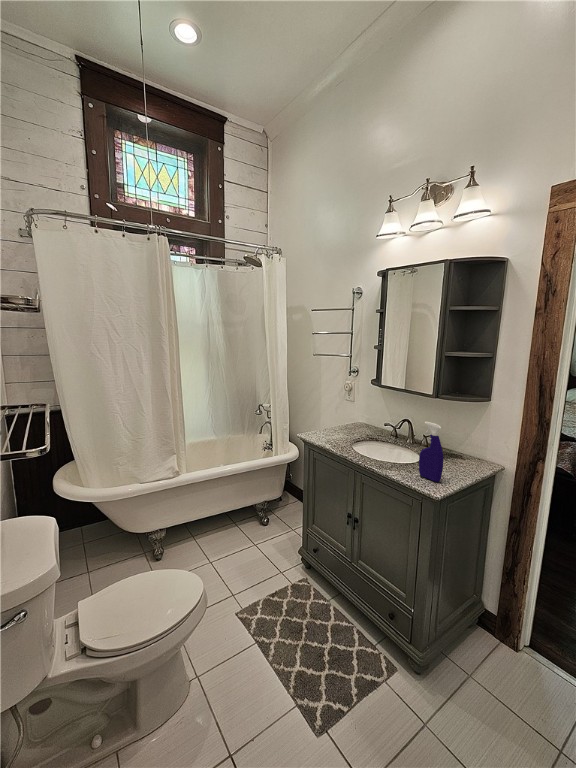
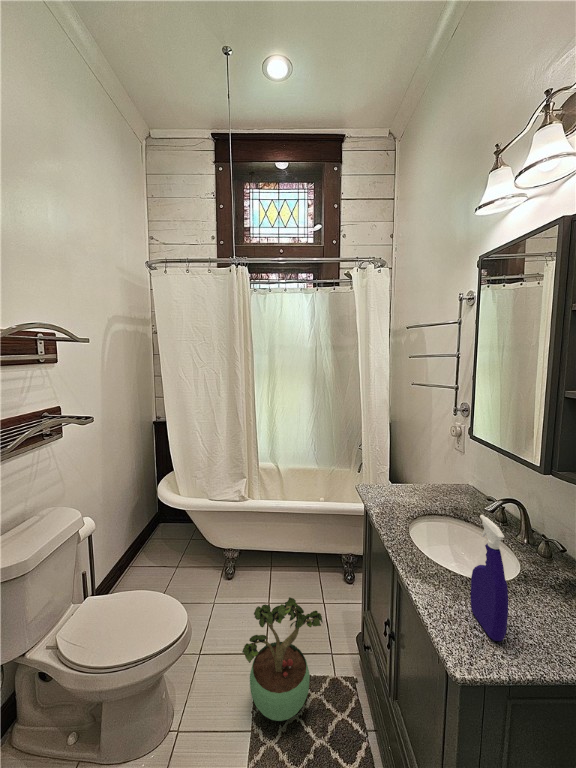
potted plant: none [242,528,299,626] -> present [242,597,323,721]

